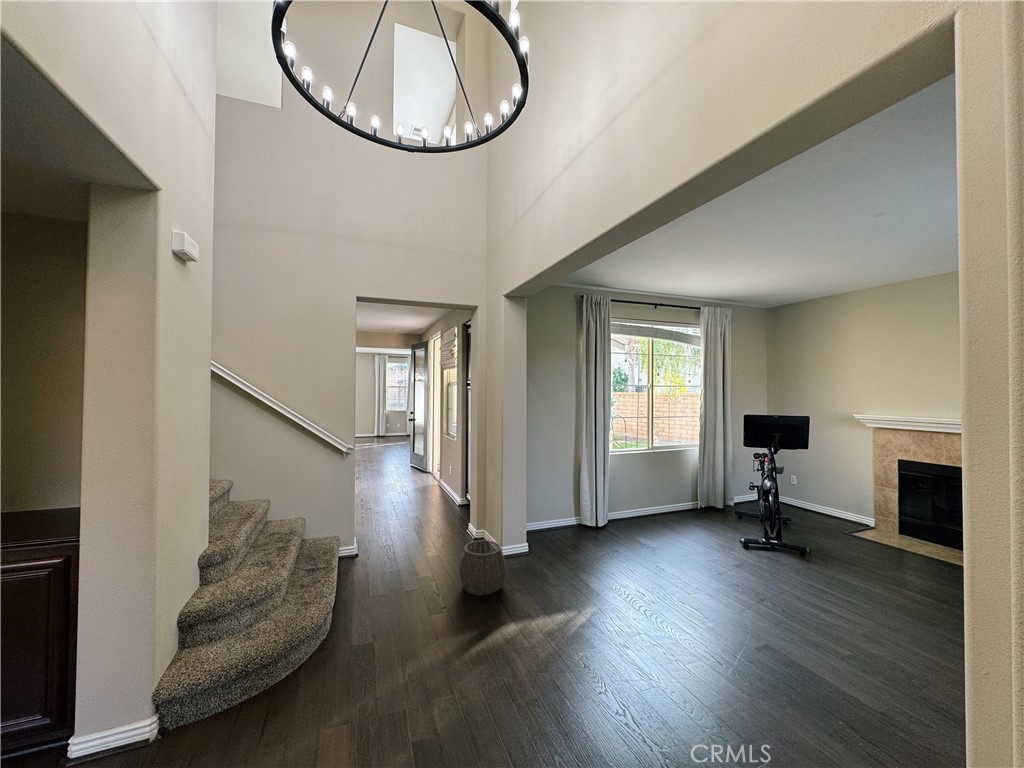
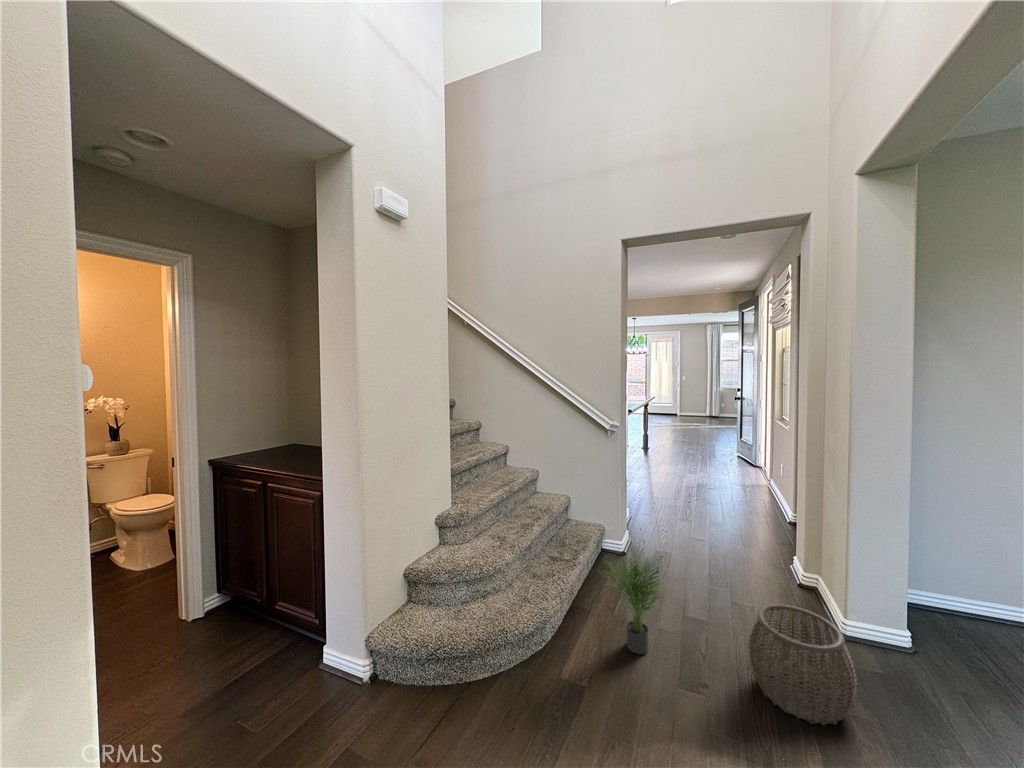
potted plant: none [363,530,418,607] -> present [608,545,662,654]

